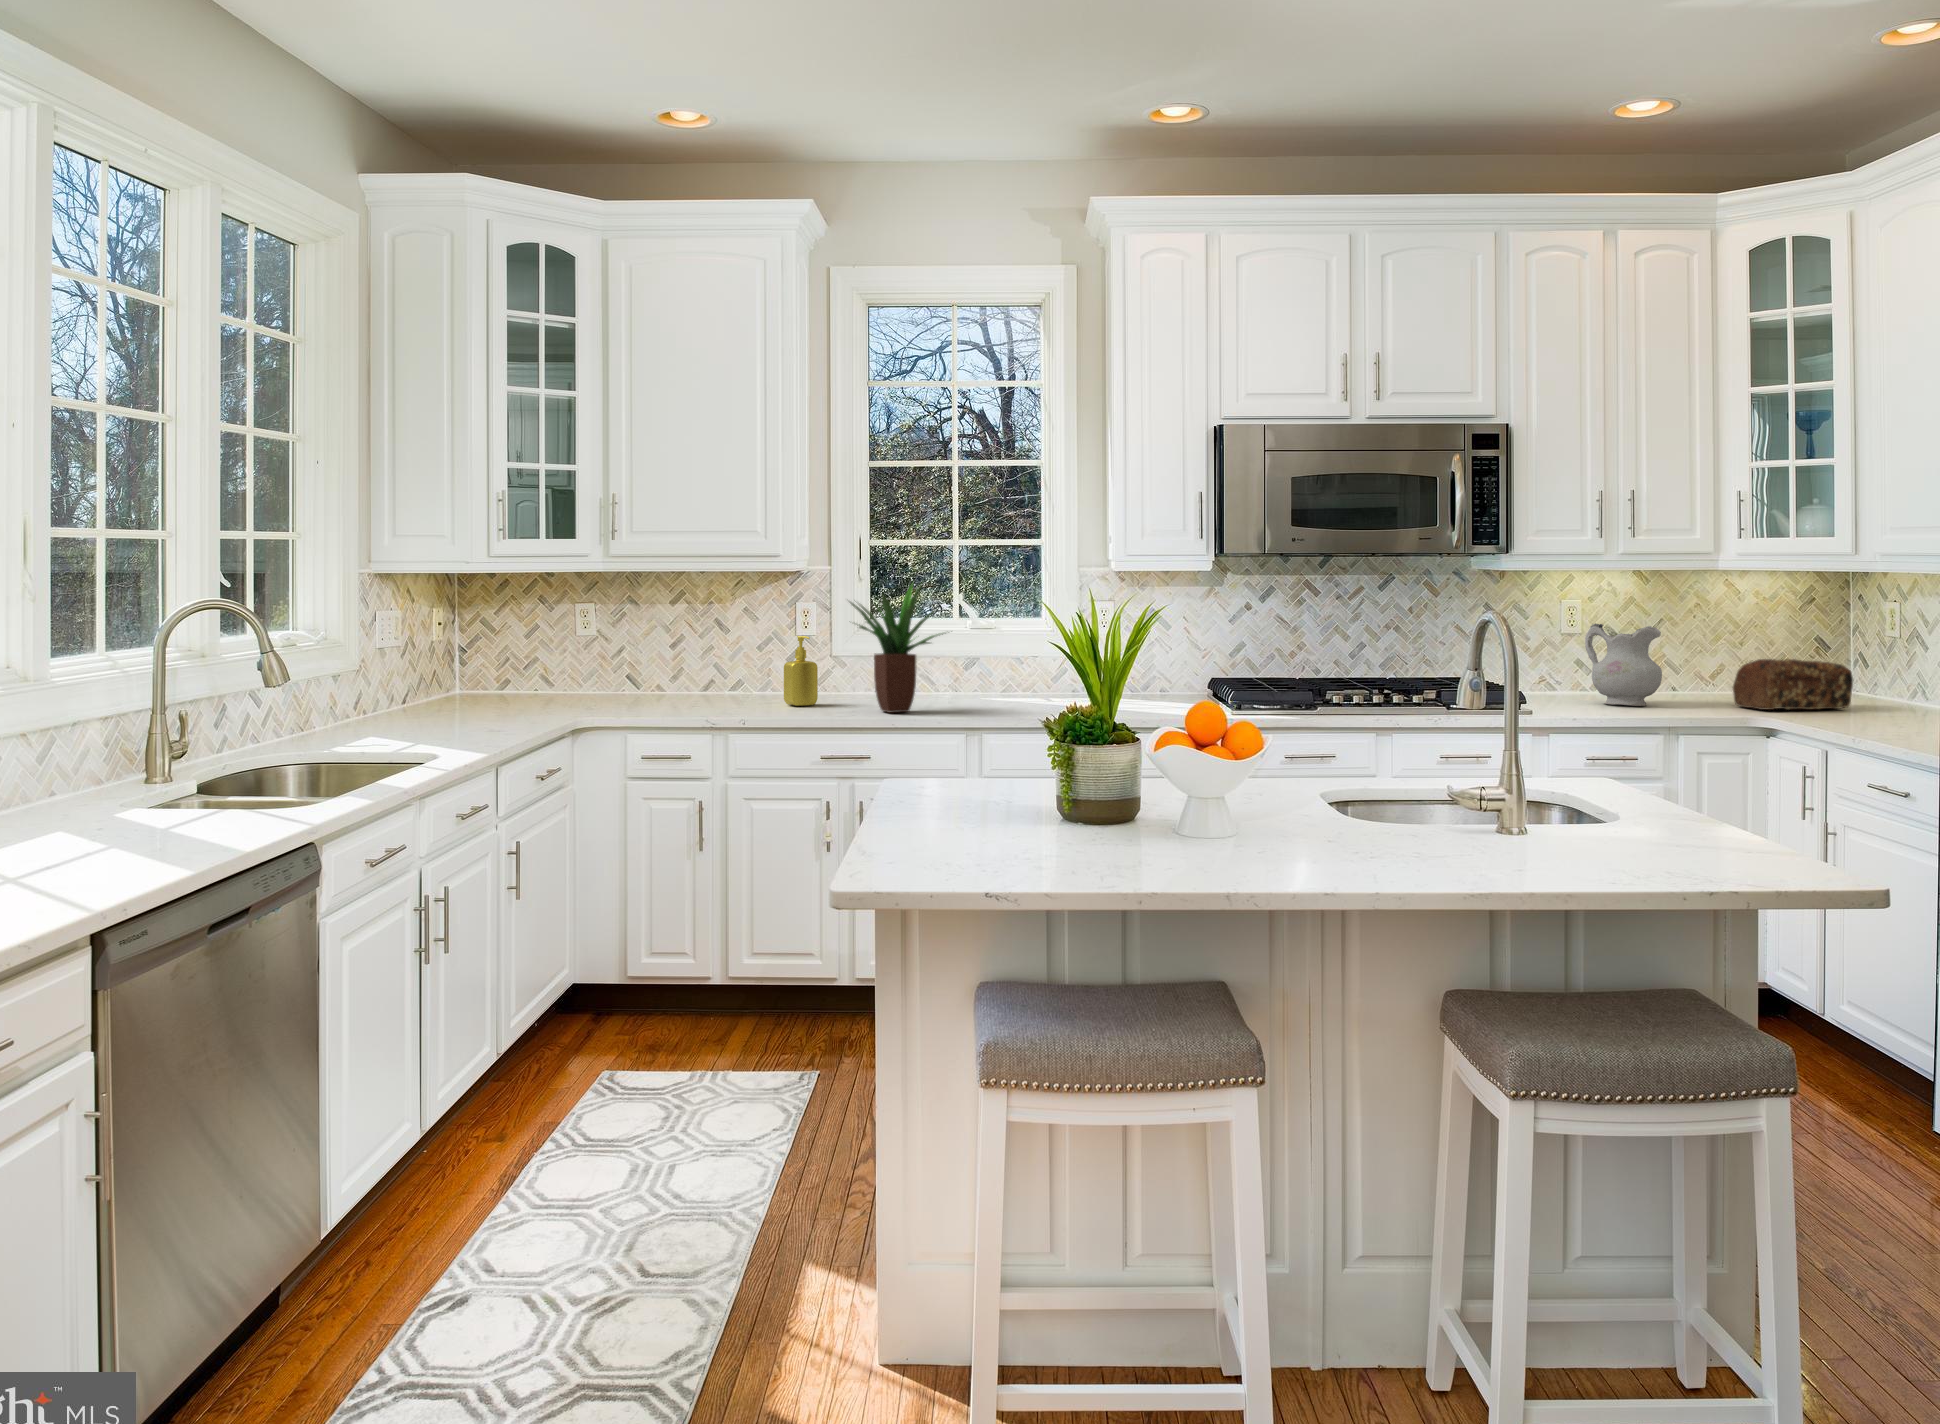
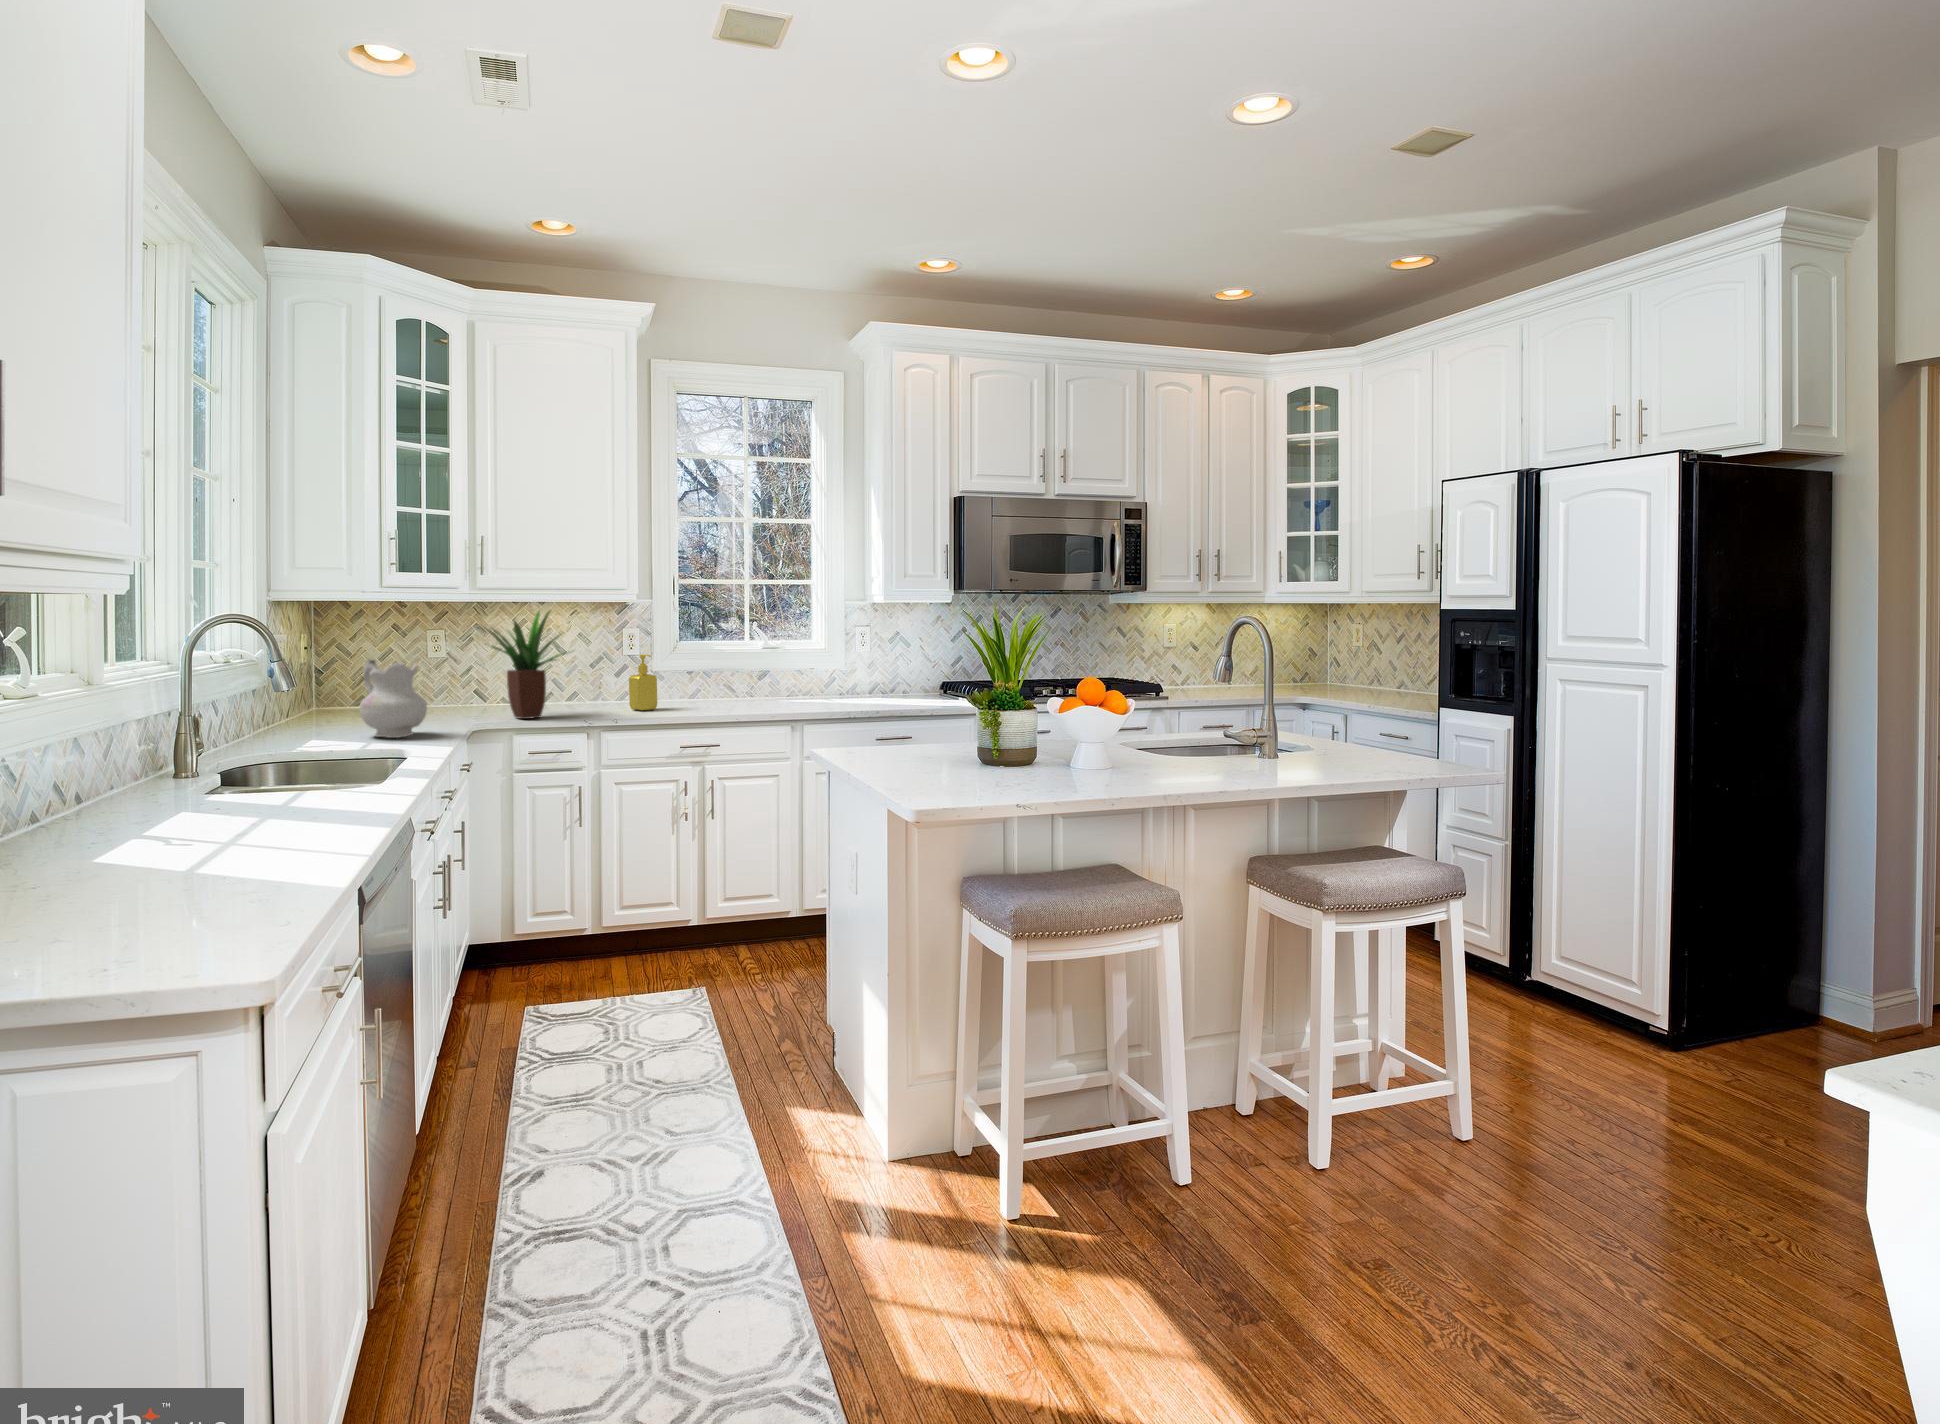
potted plant: present [850,583,943,713] -> present [485,611,563,719]
ceramic pitcher: present [1585,623,1662,706] -> present [360,659,427,738]
bread loaf: present [1733,659,1853,710] -> none [1269,664,1333,696]

